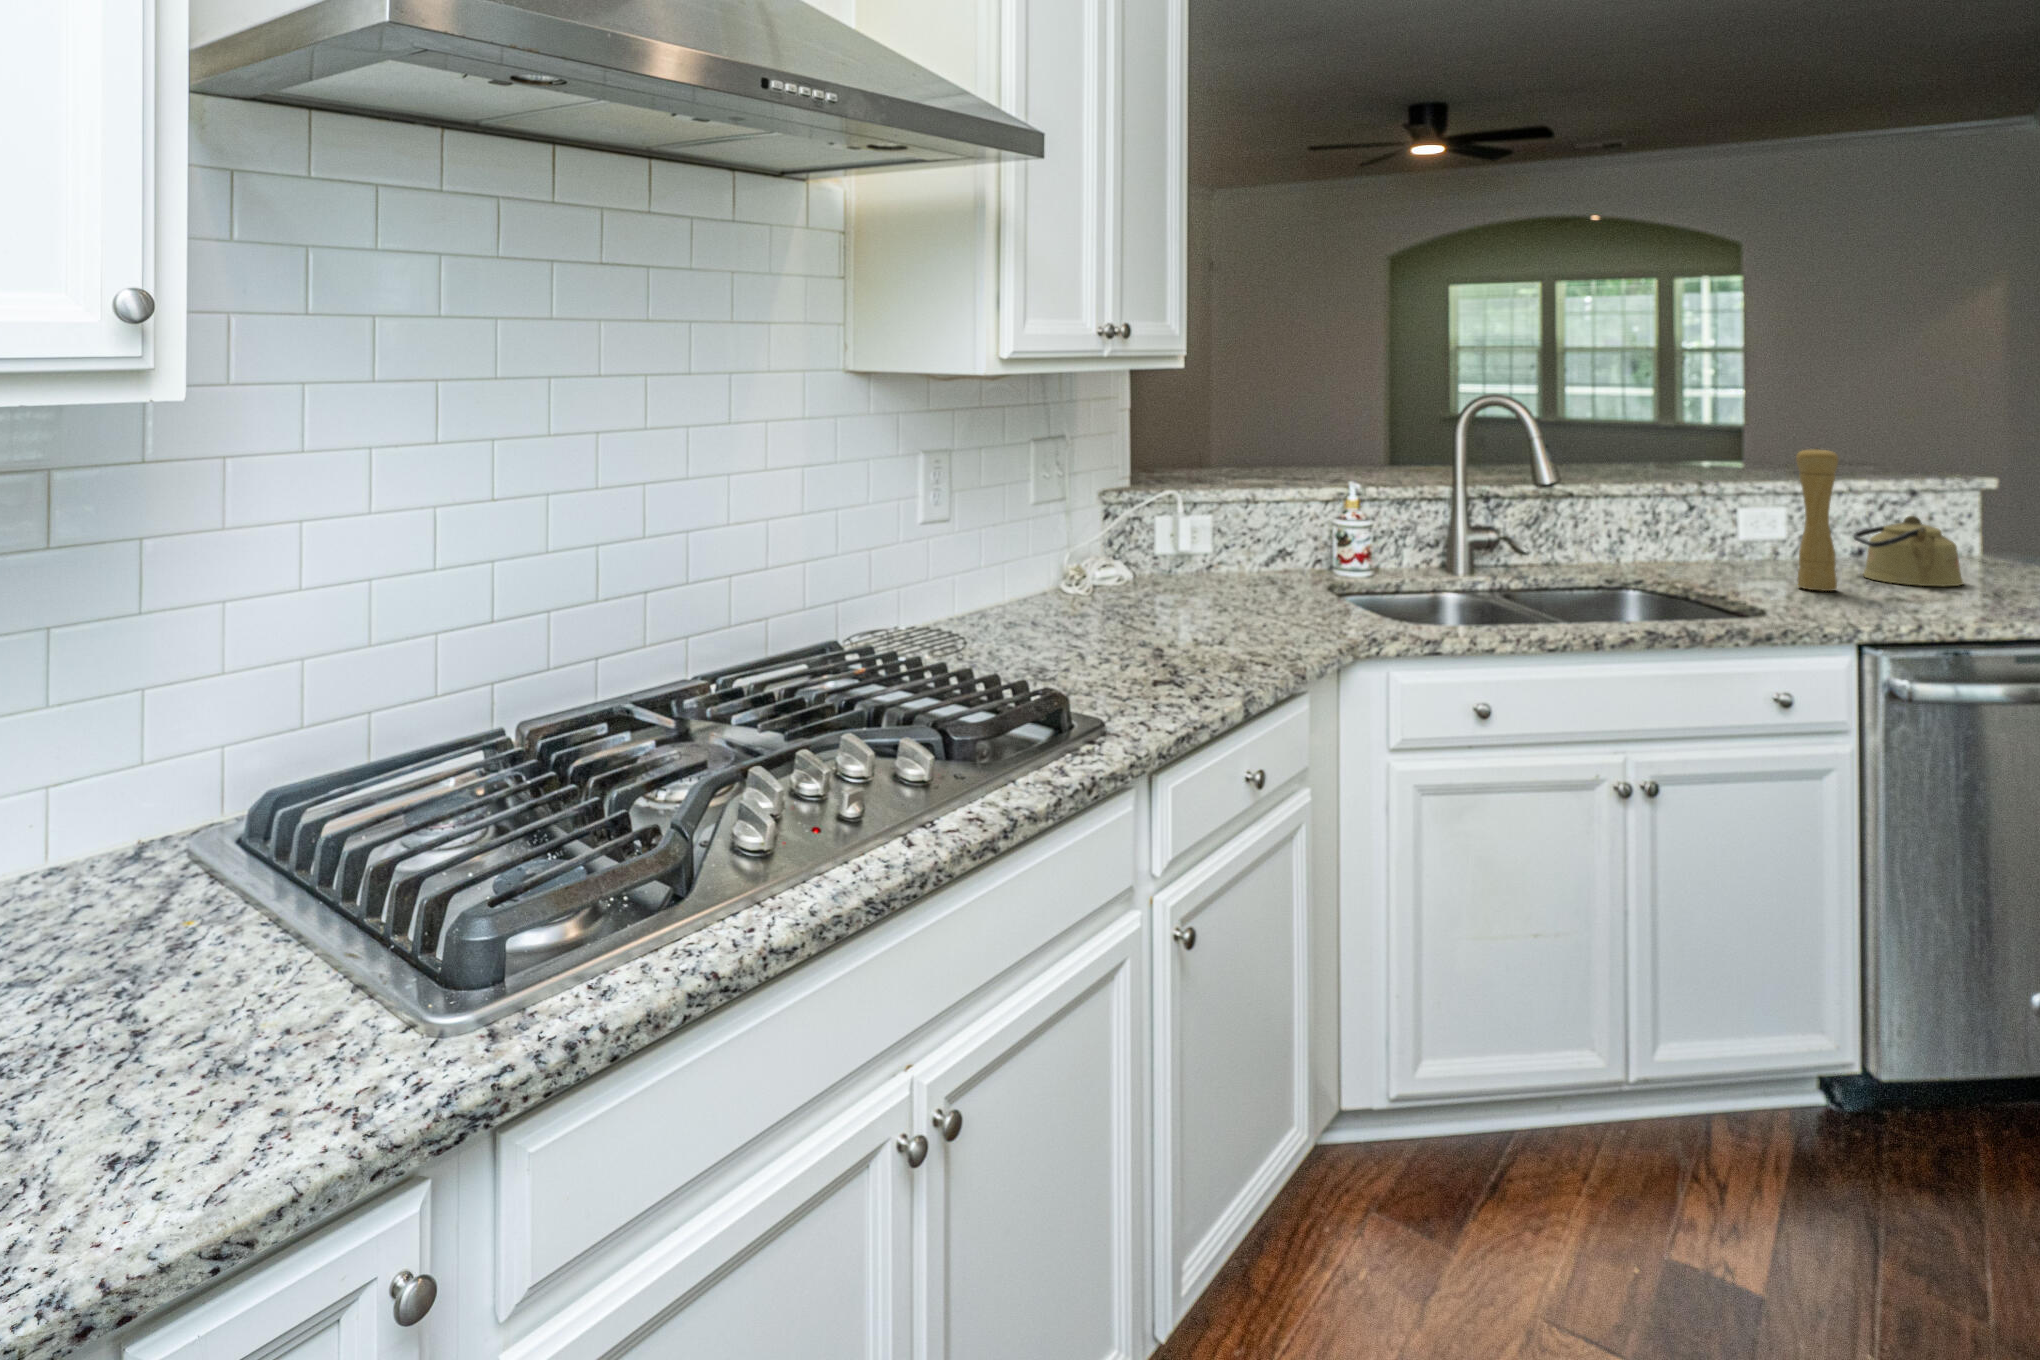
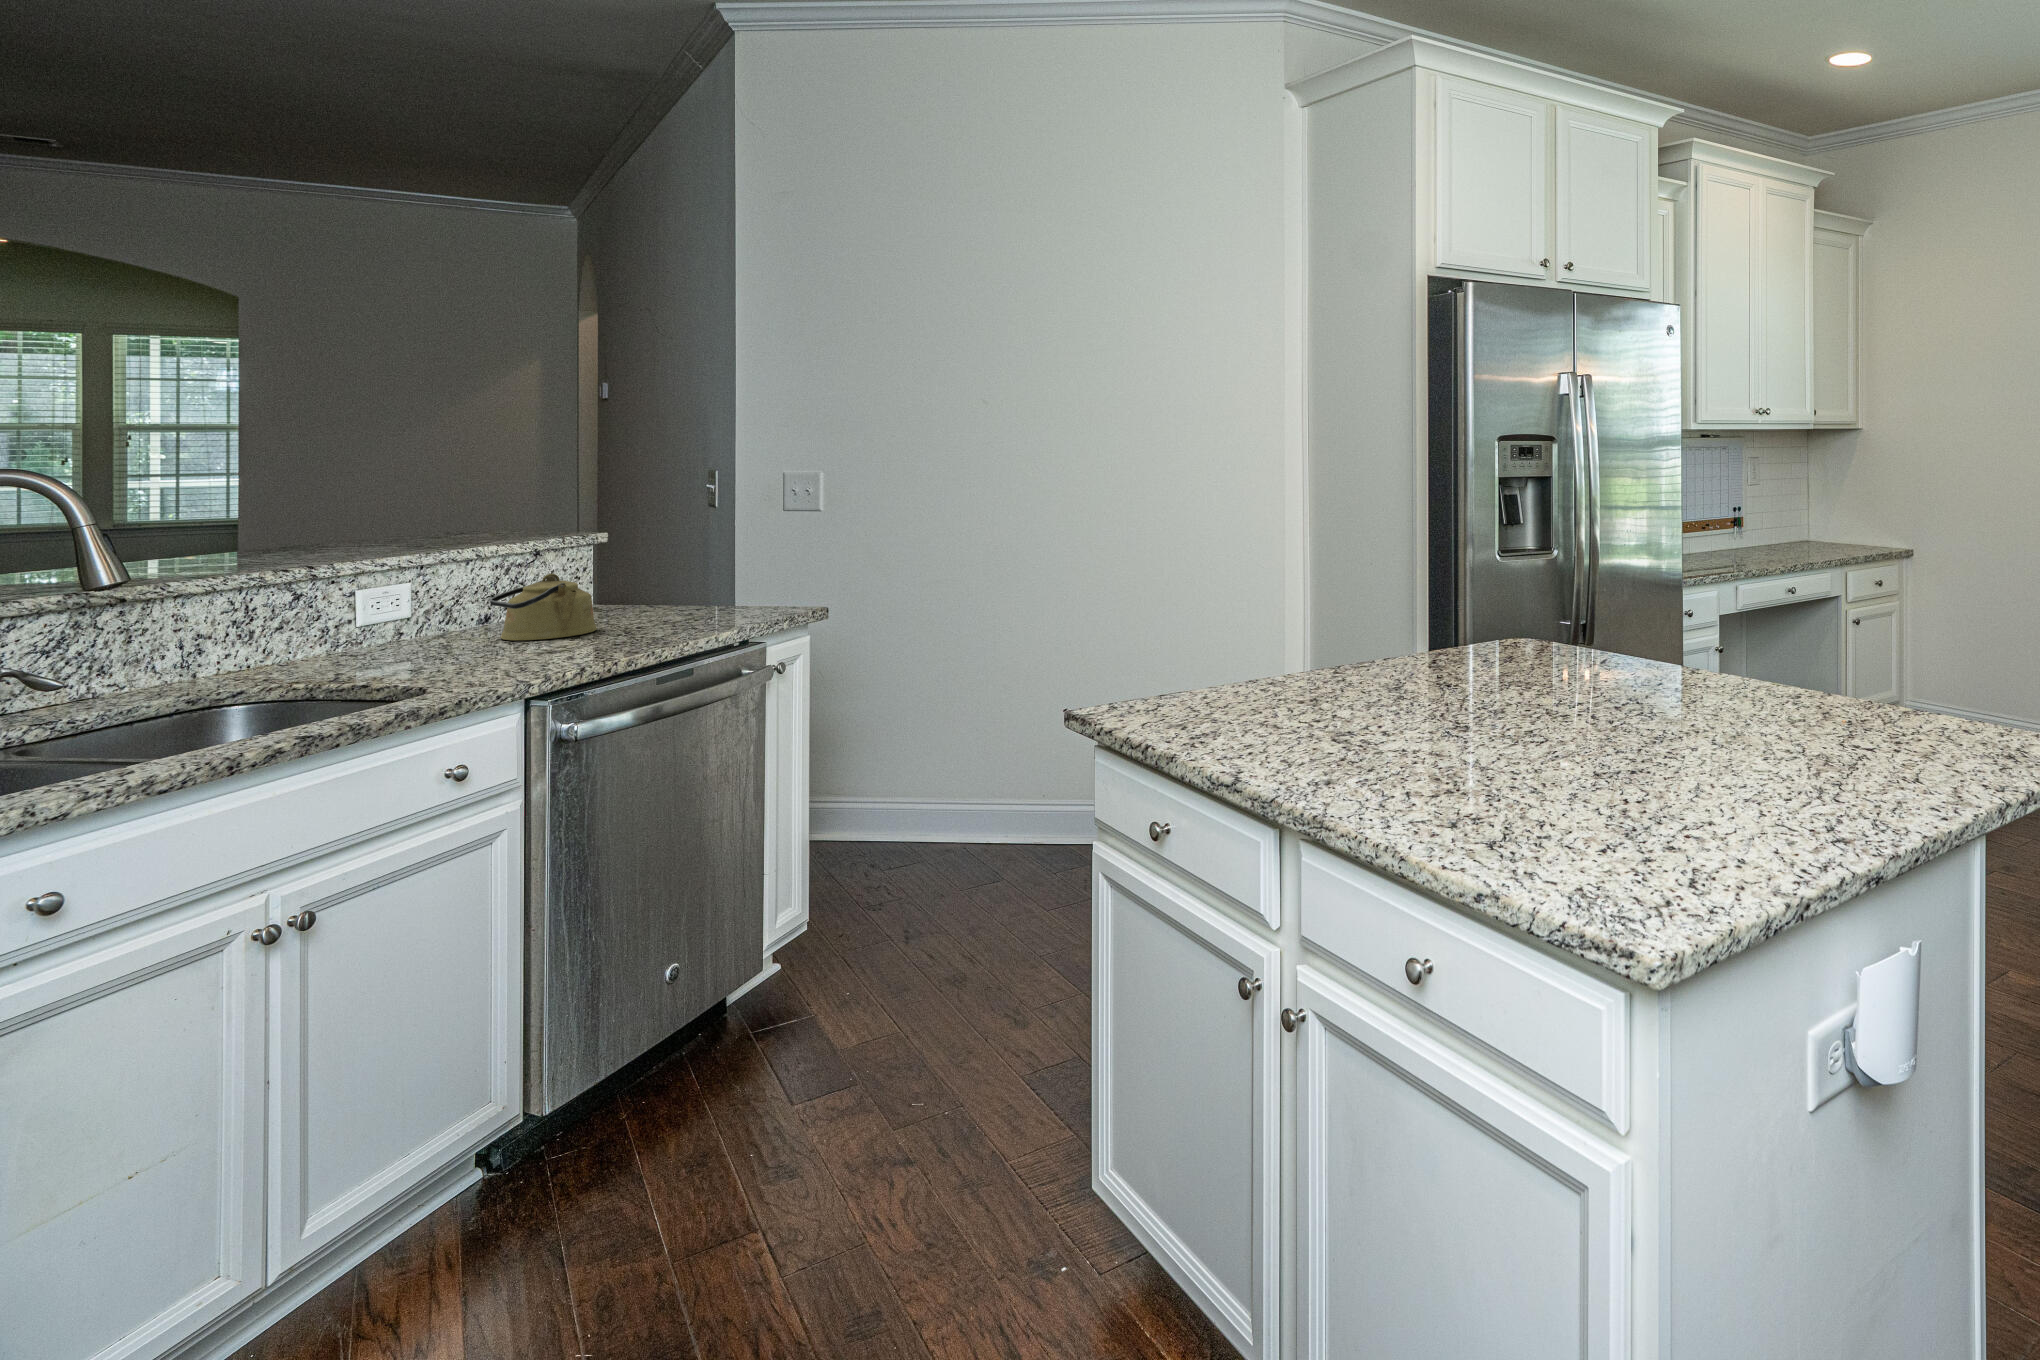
pepper mill: present [1796,447,1838,591] -> none [442,516,490,661]

